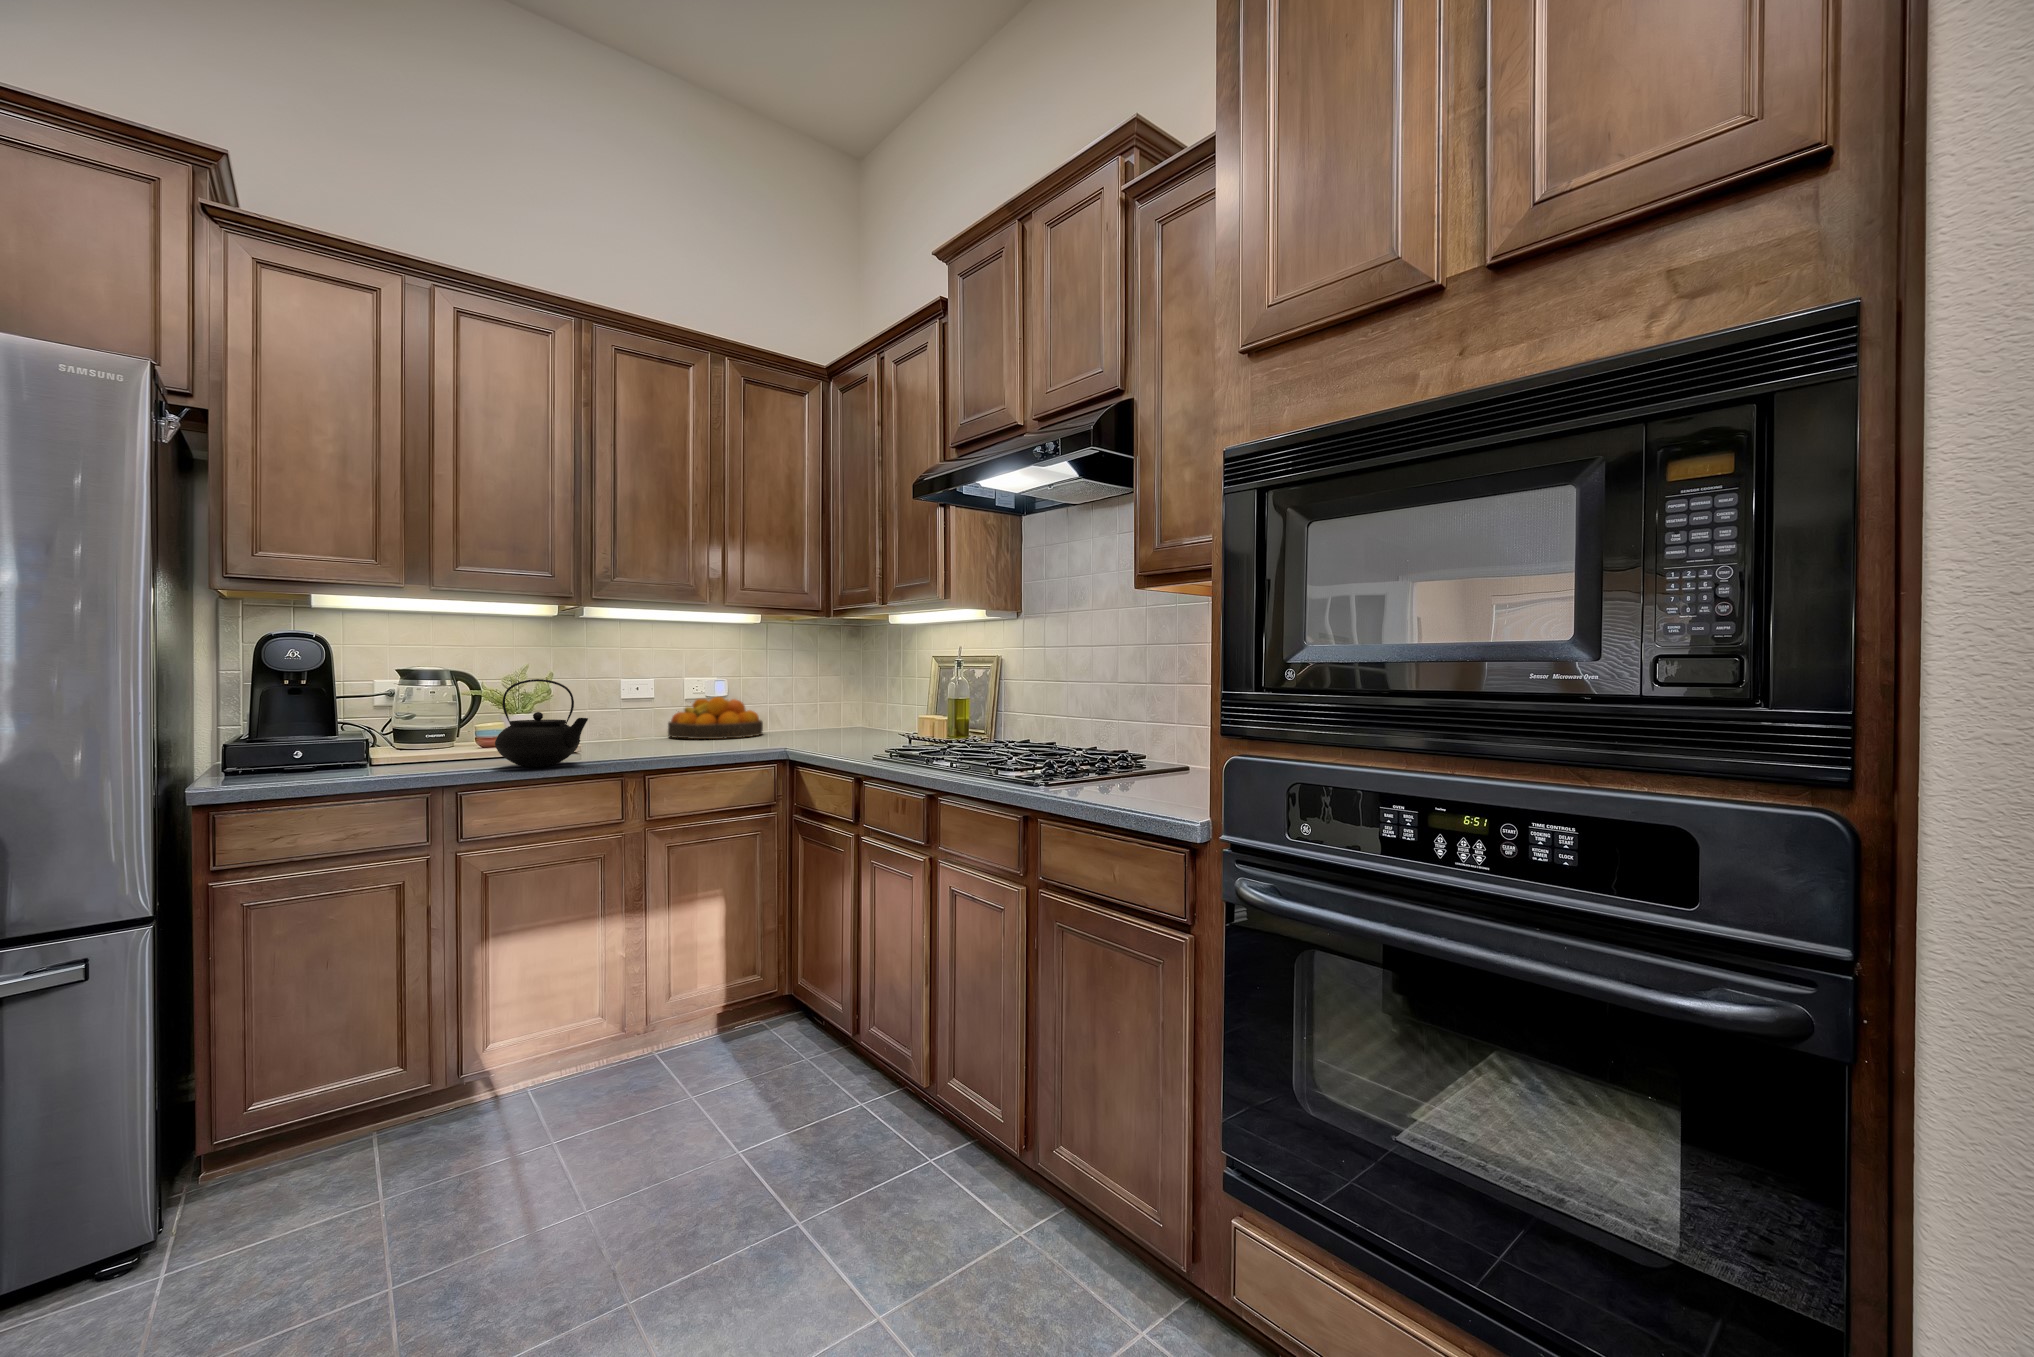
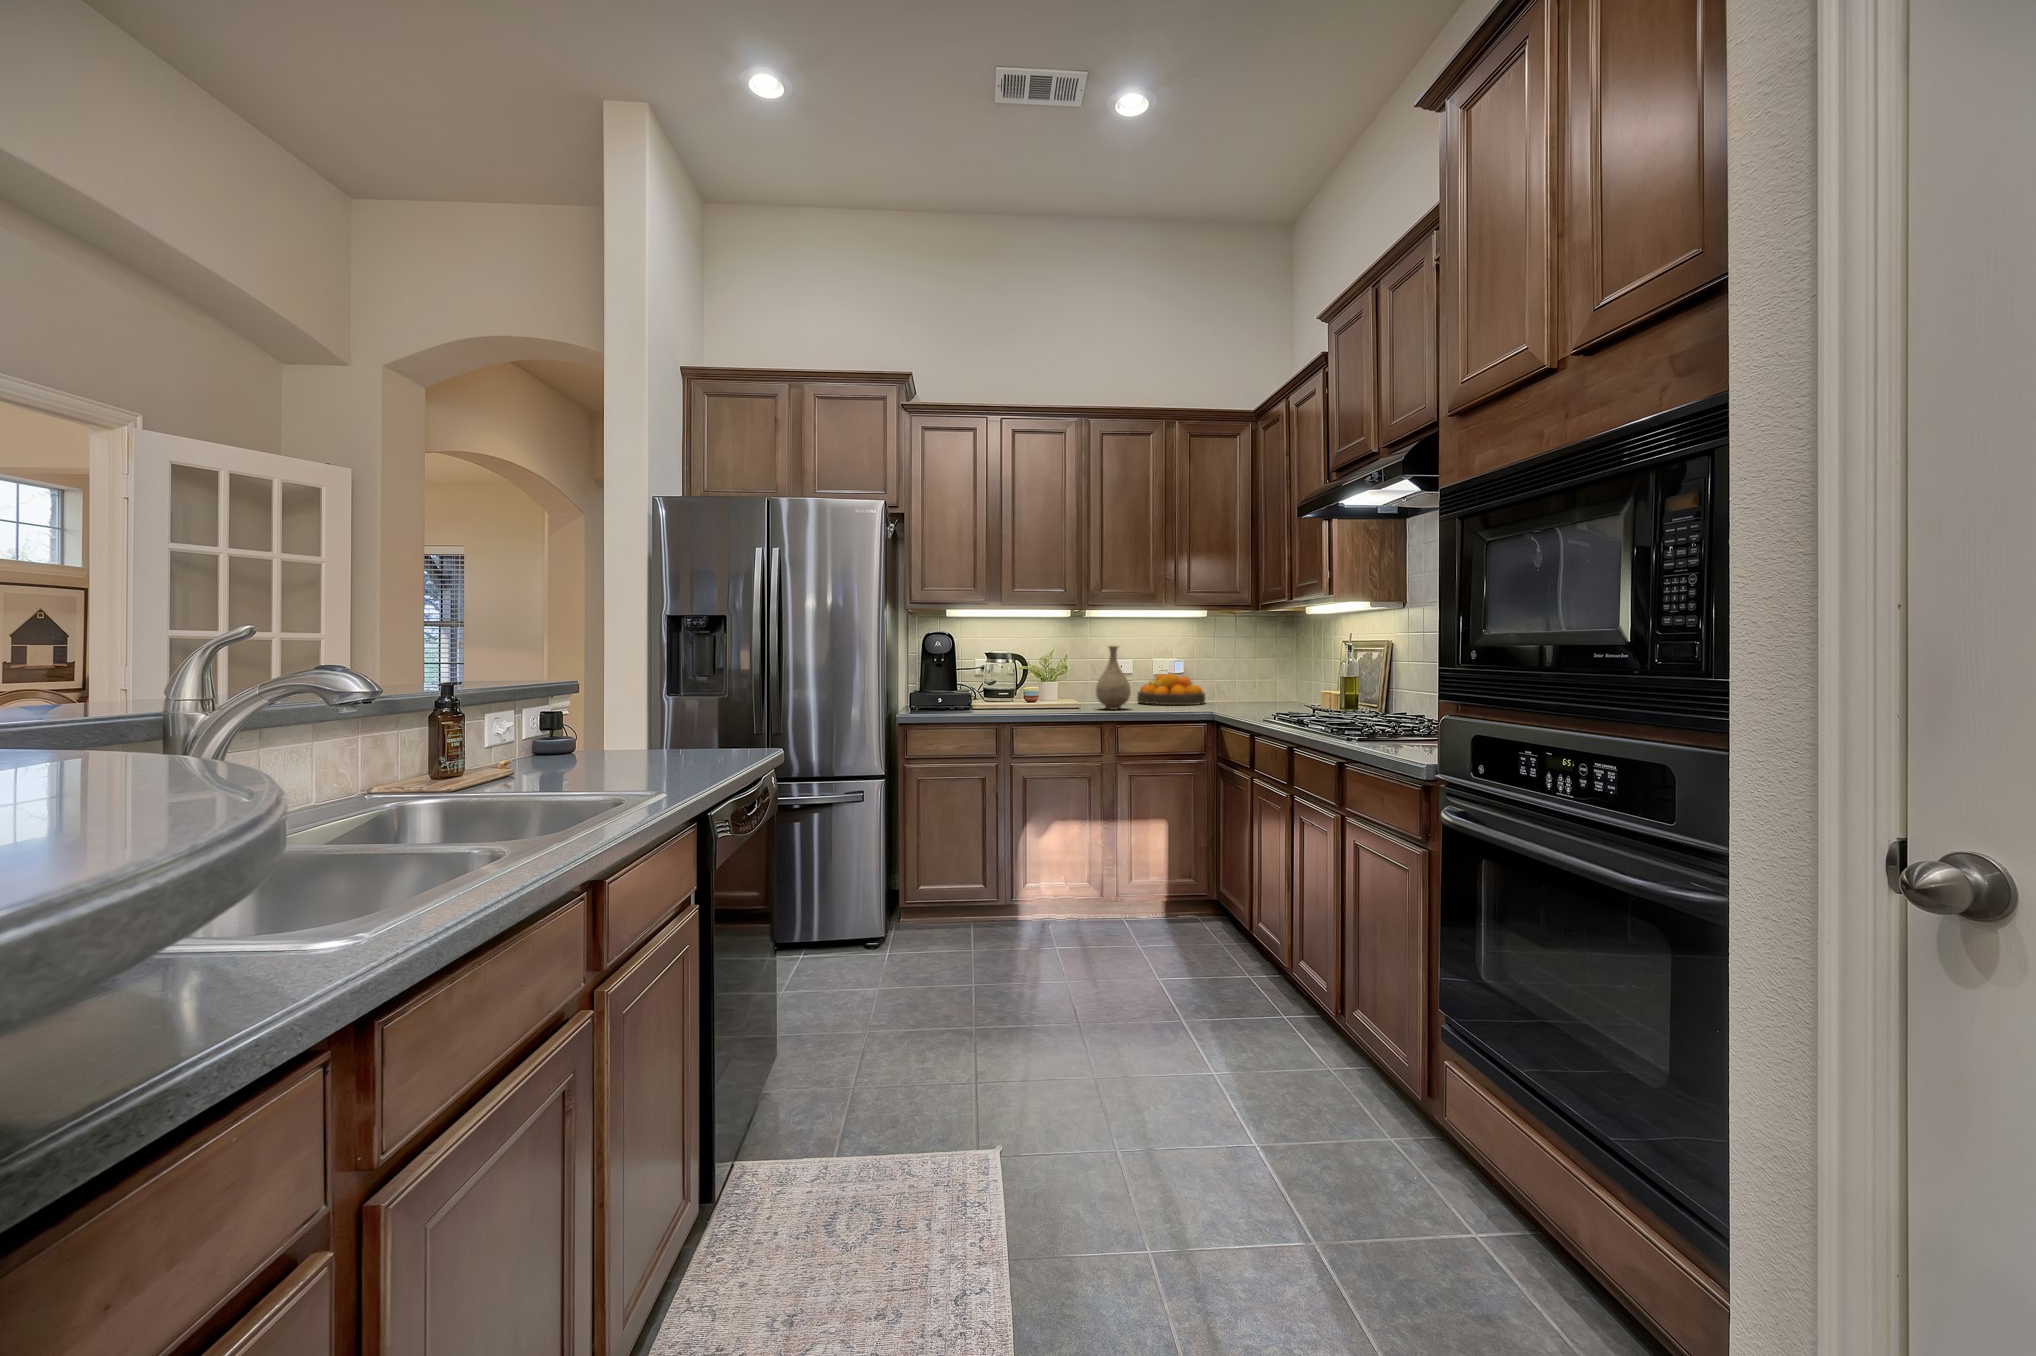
vase: none [611,658,668,751] -> present [1096,646,1131,710]
teapot: present [495,679,588,767] -> none [1029,660,1077,714]

